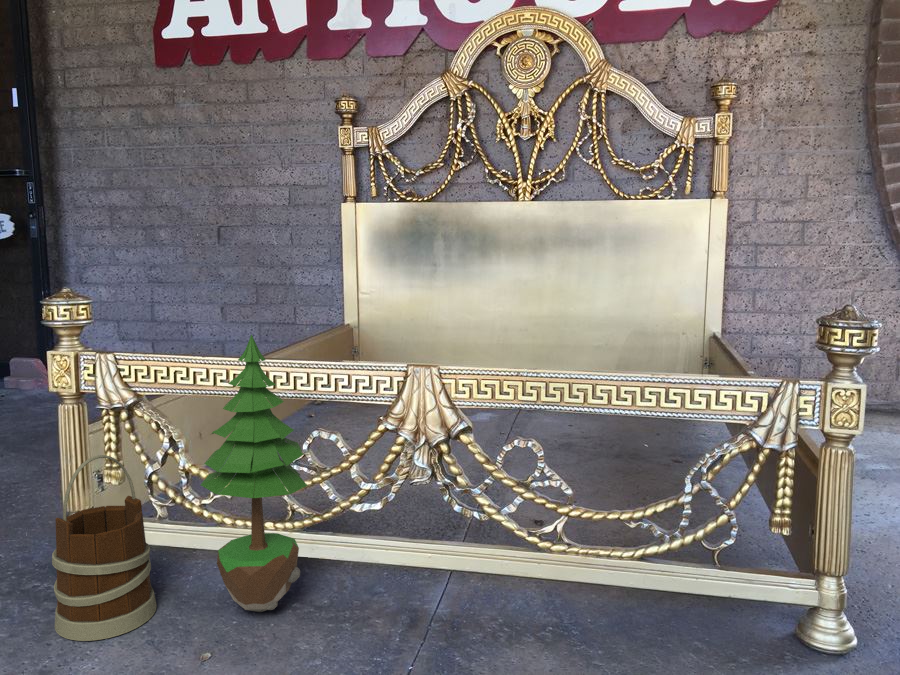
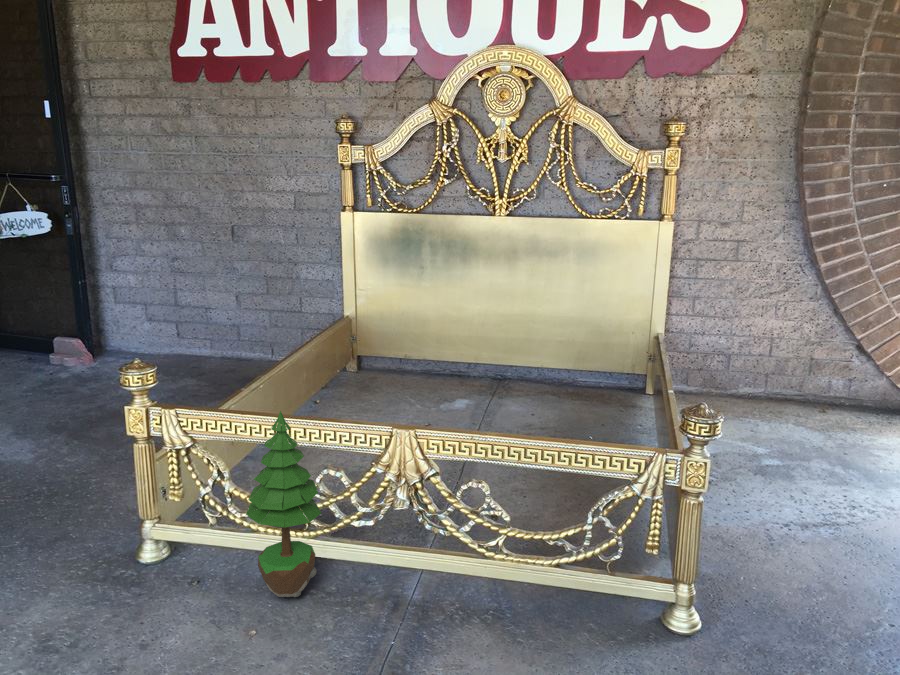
wooden bucket: present [52,455,157,641] -> none [142,491,214,619]

